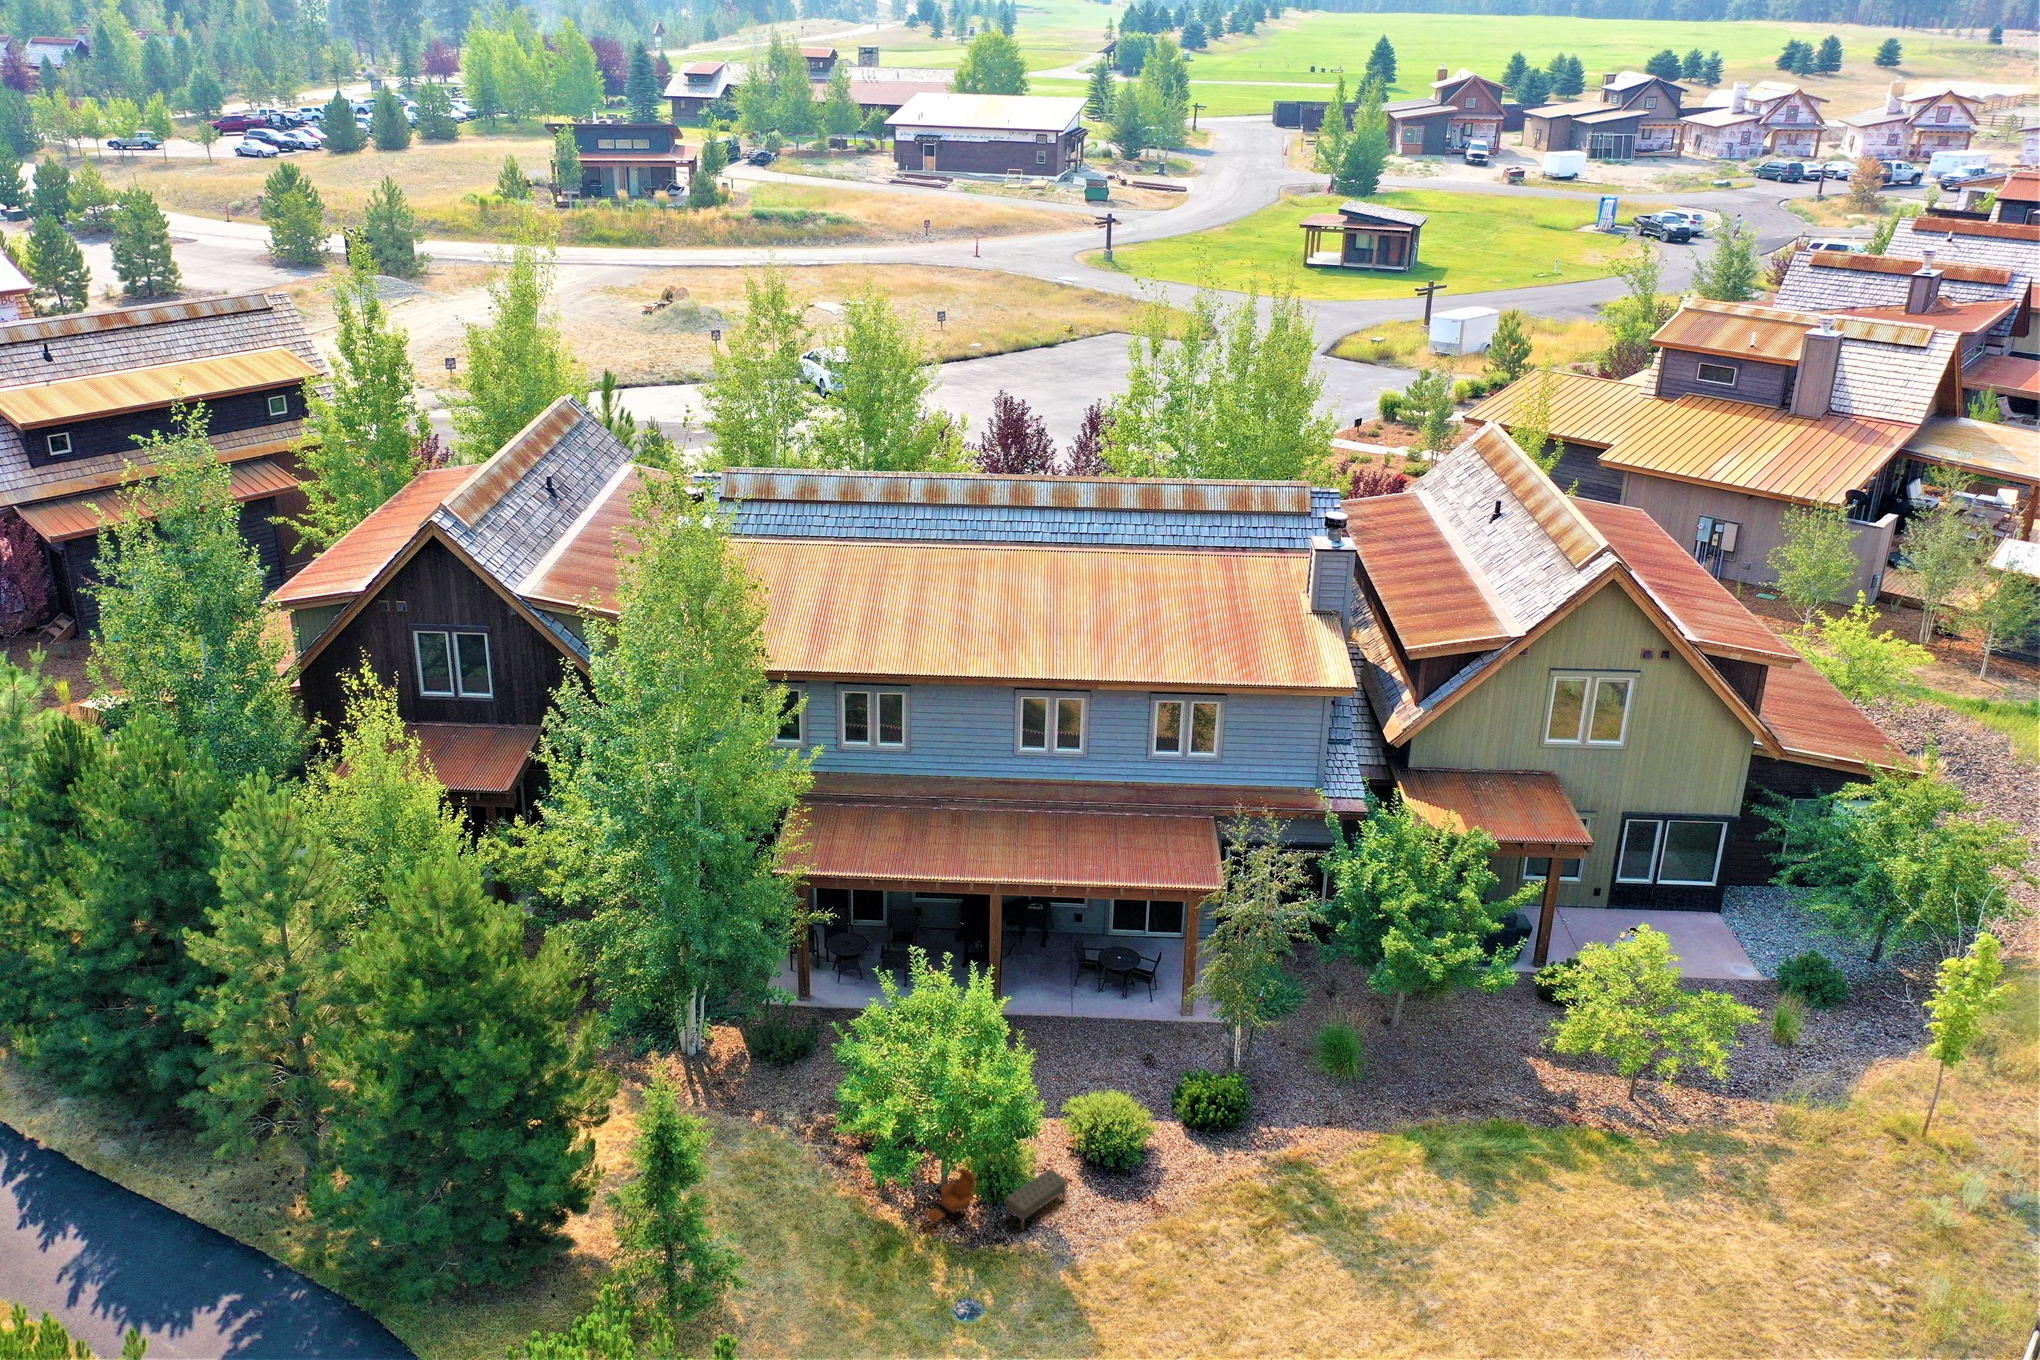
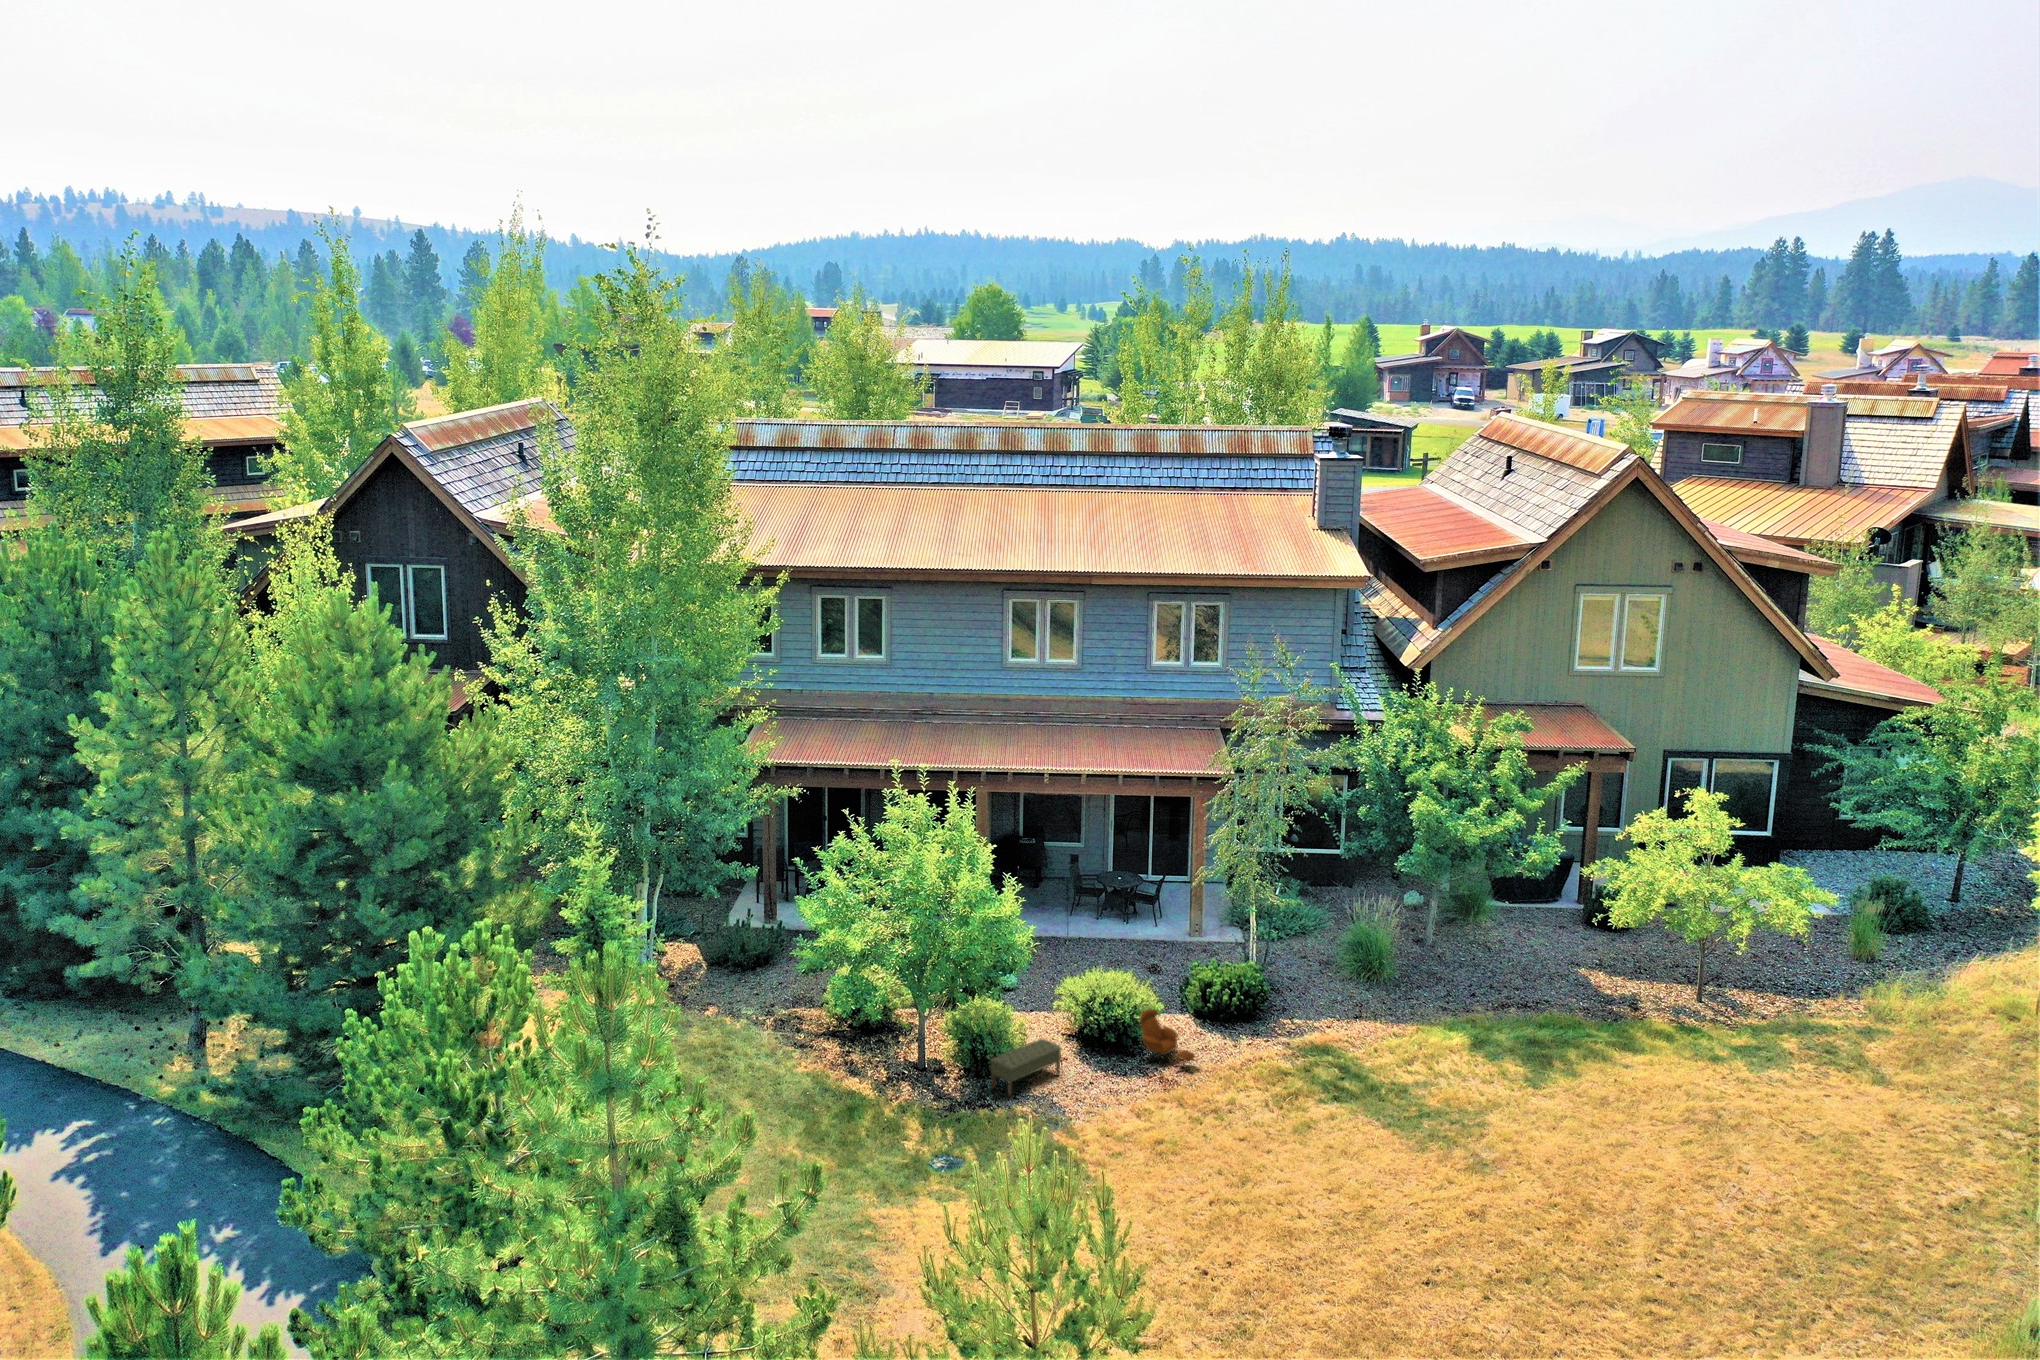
lounge chair: present [927,1168,975,1230] -> present [1140,1009,1194,1072]

